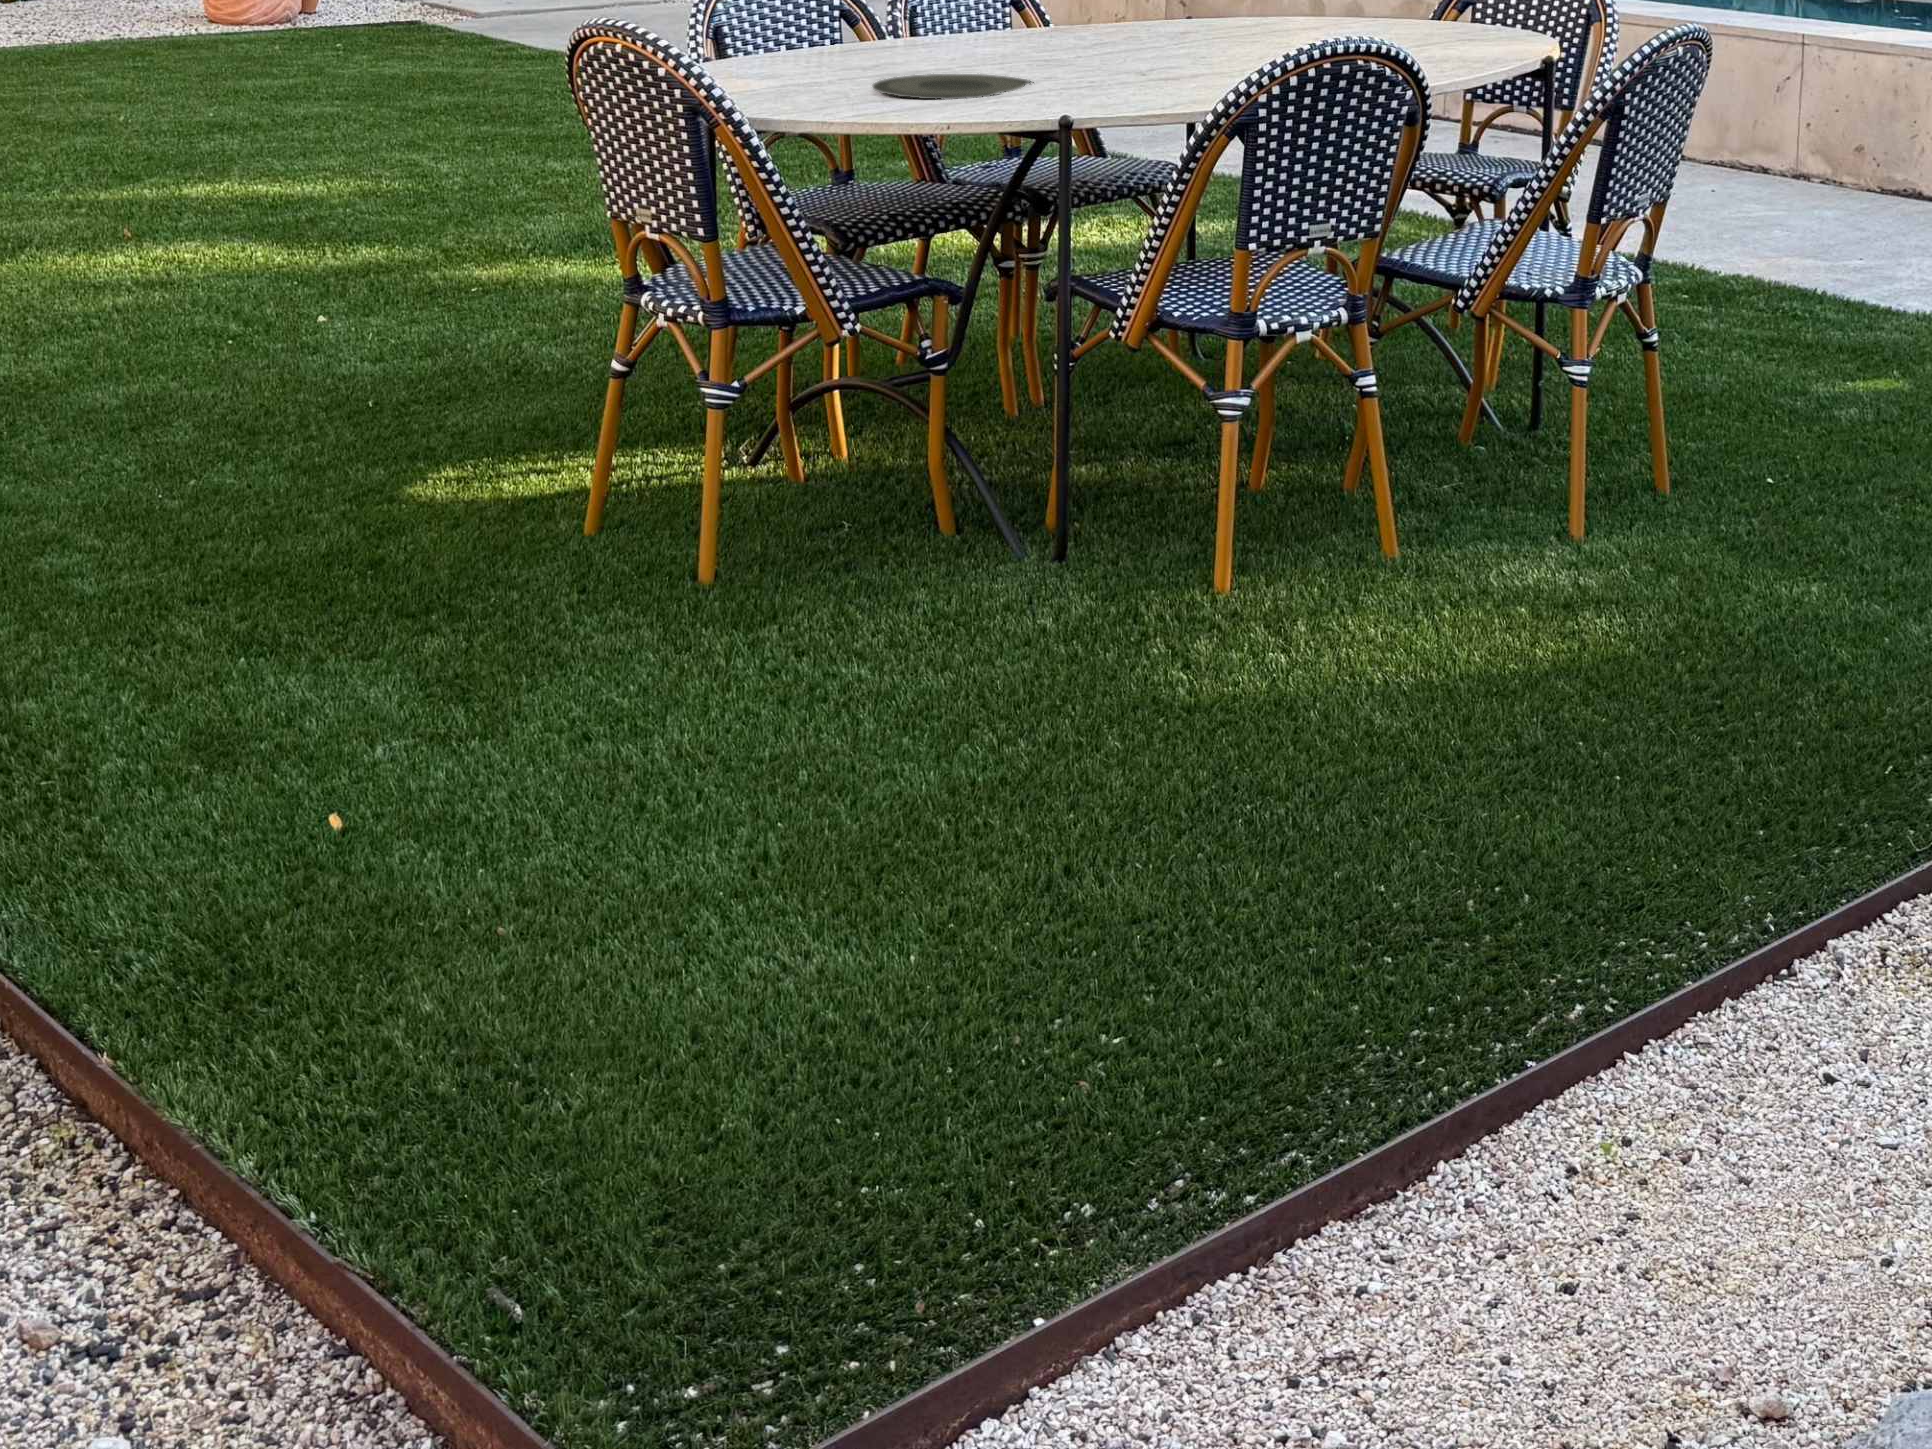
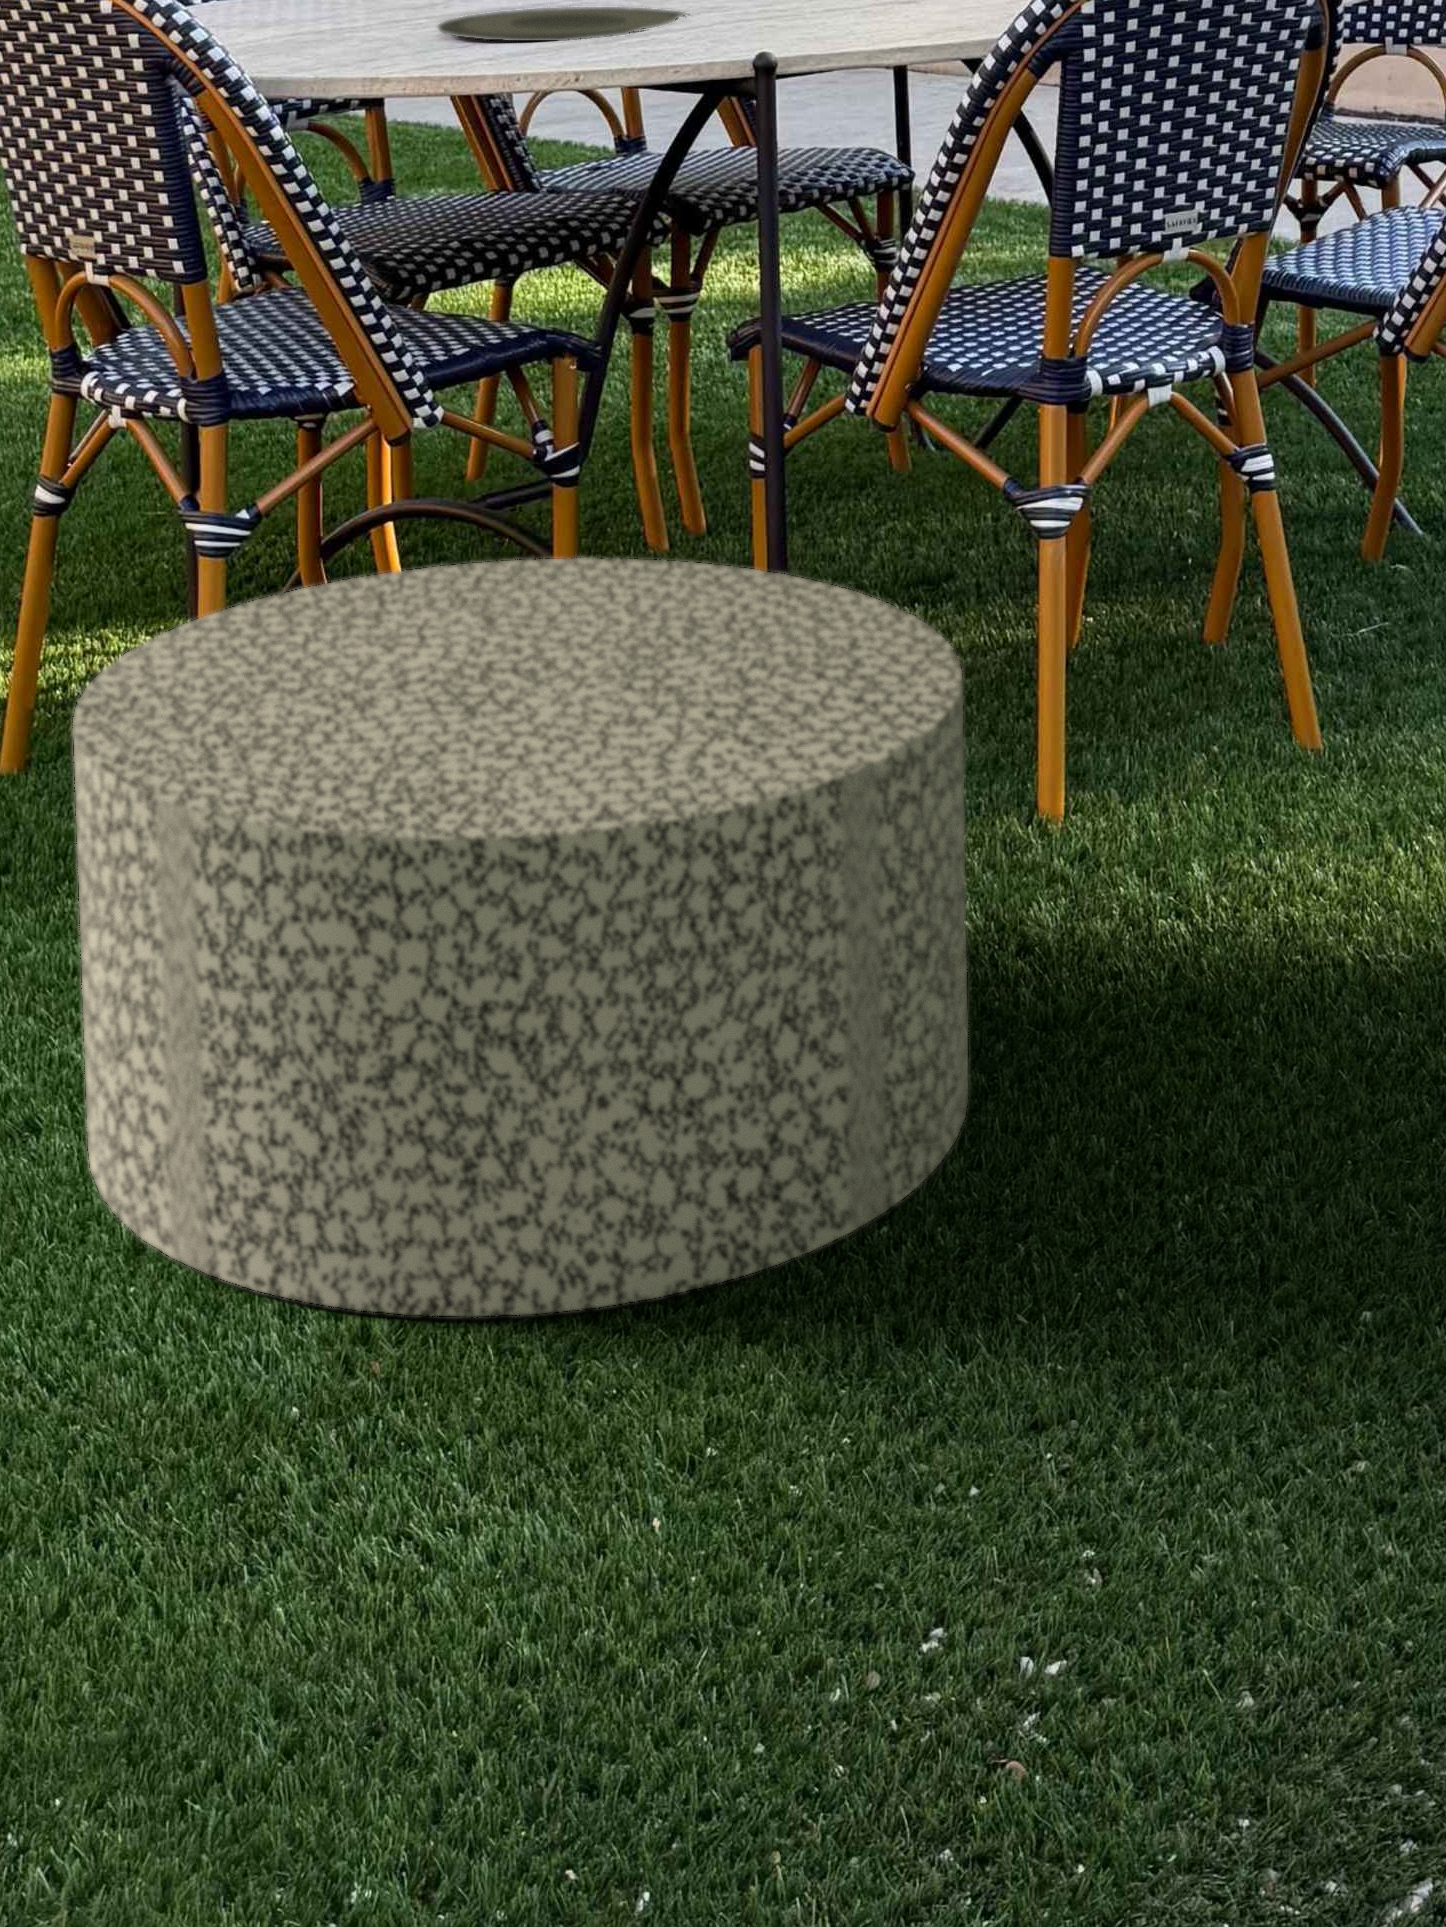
ottoman: none [614,425,1142,858] -> present [73,558,969,1316]

